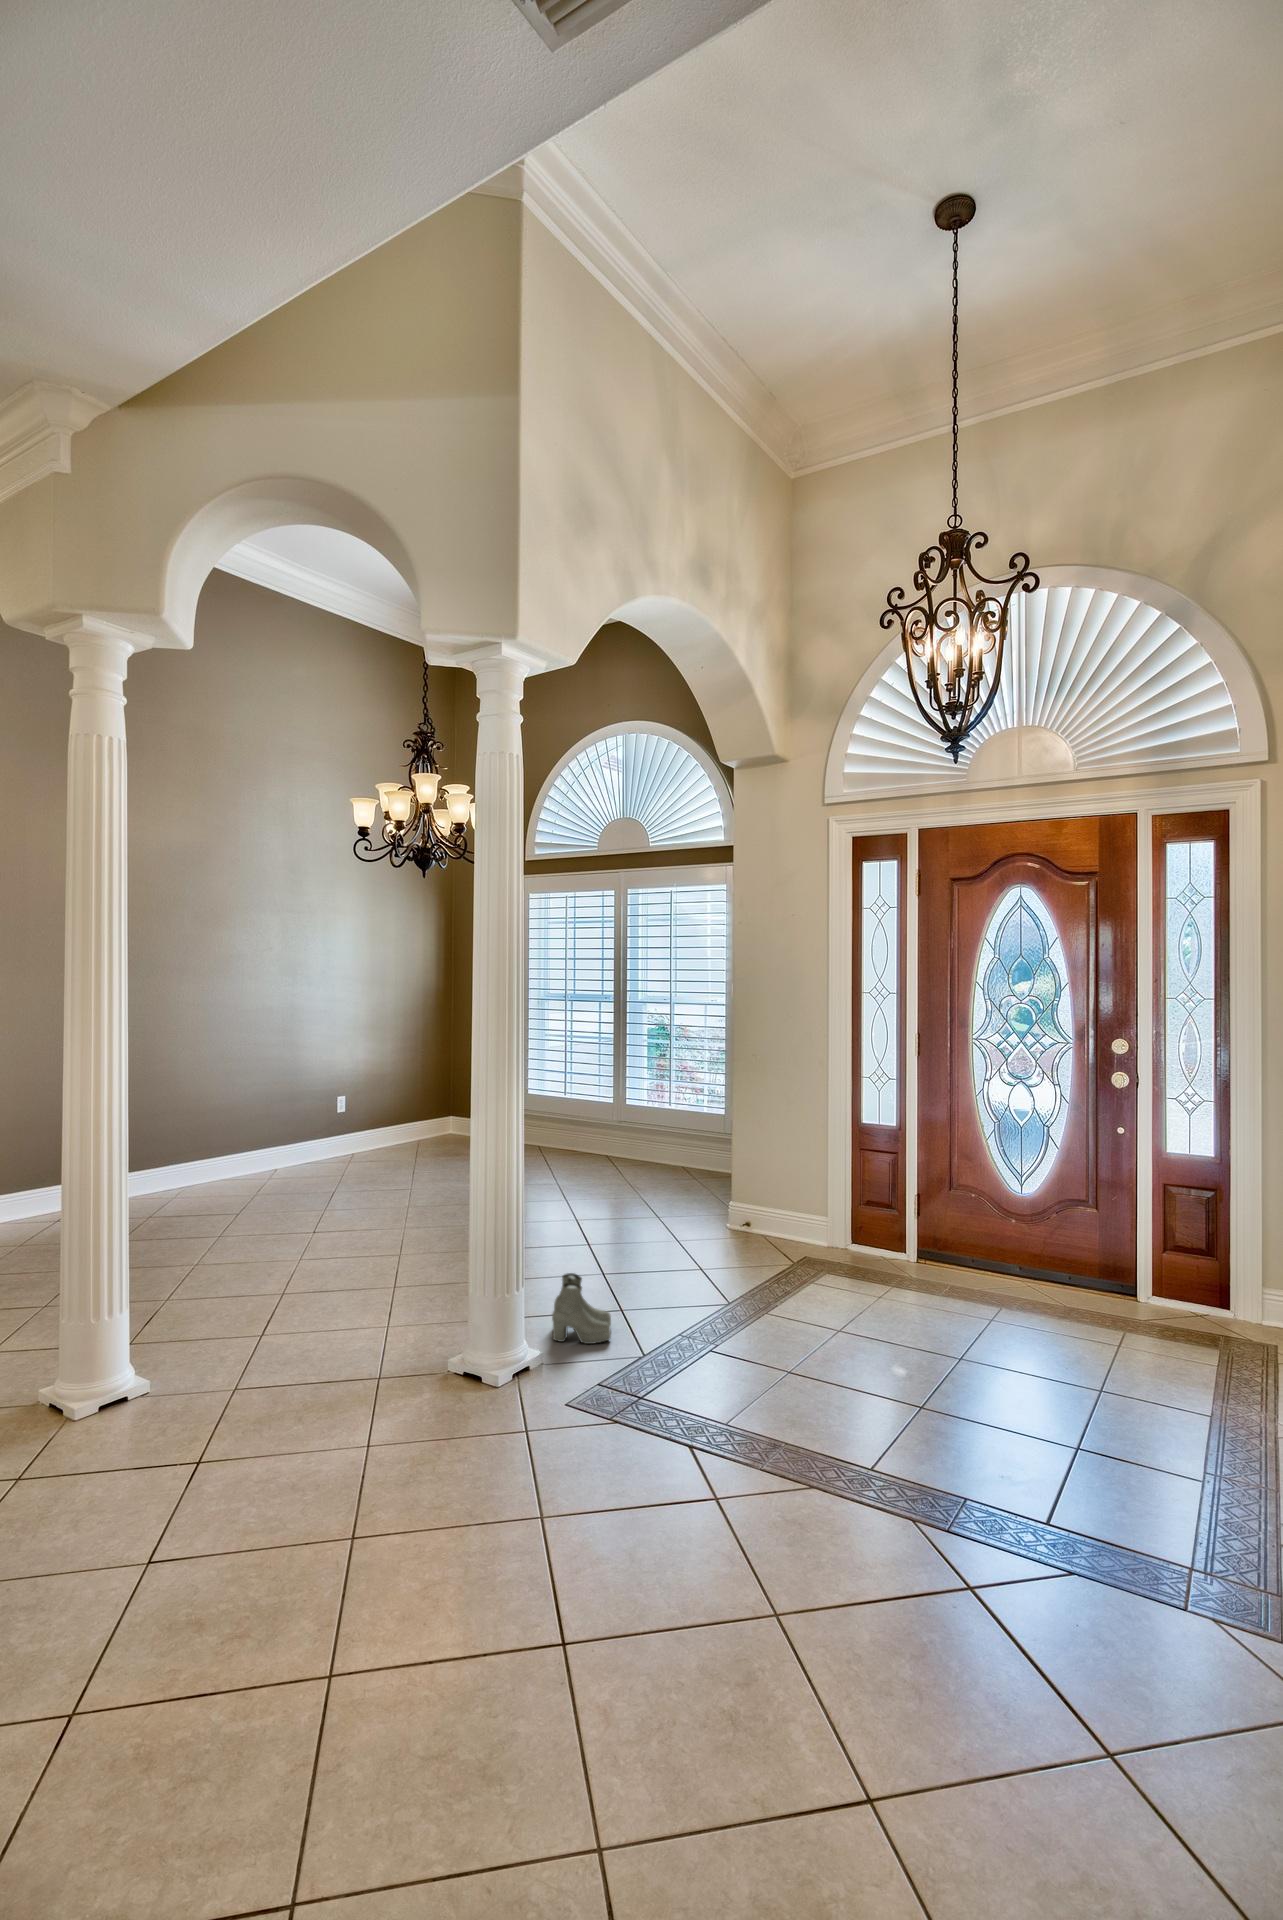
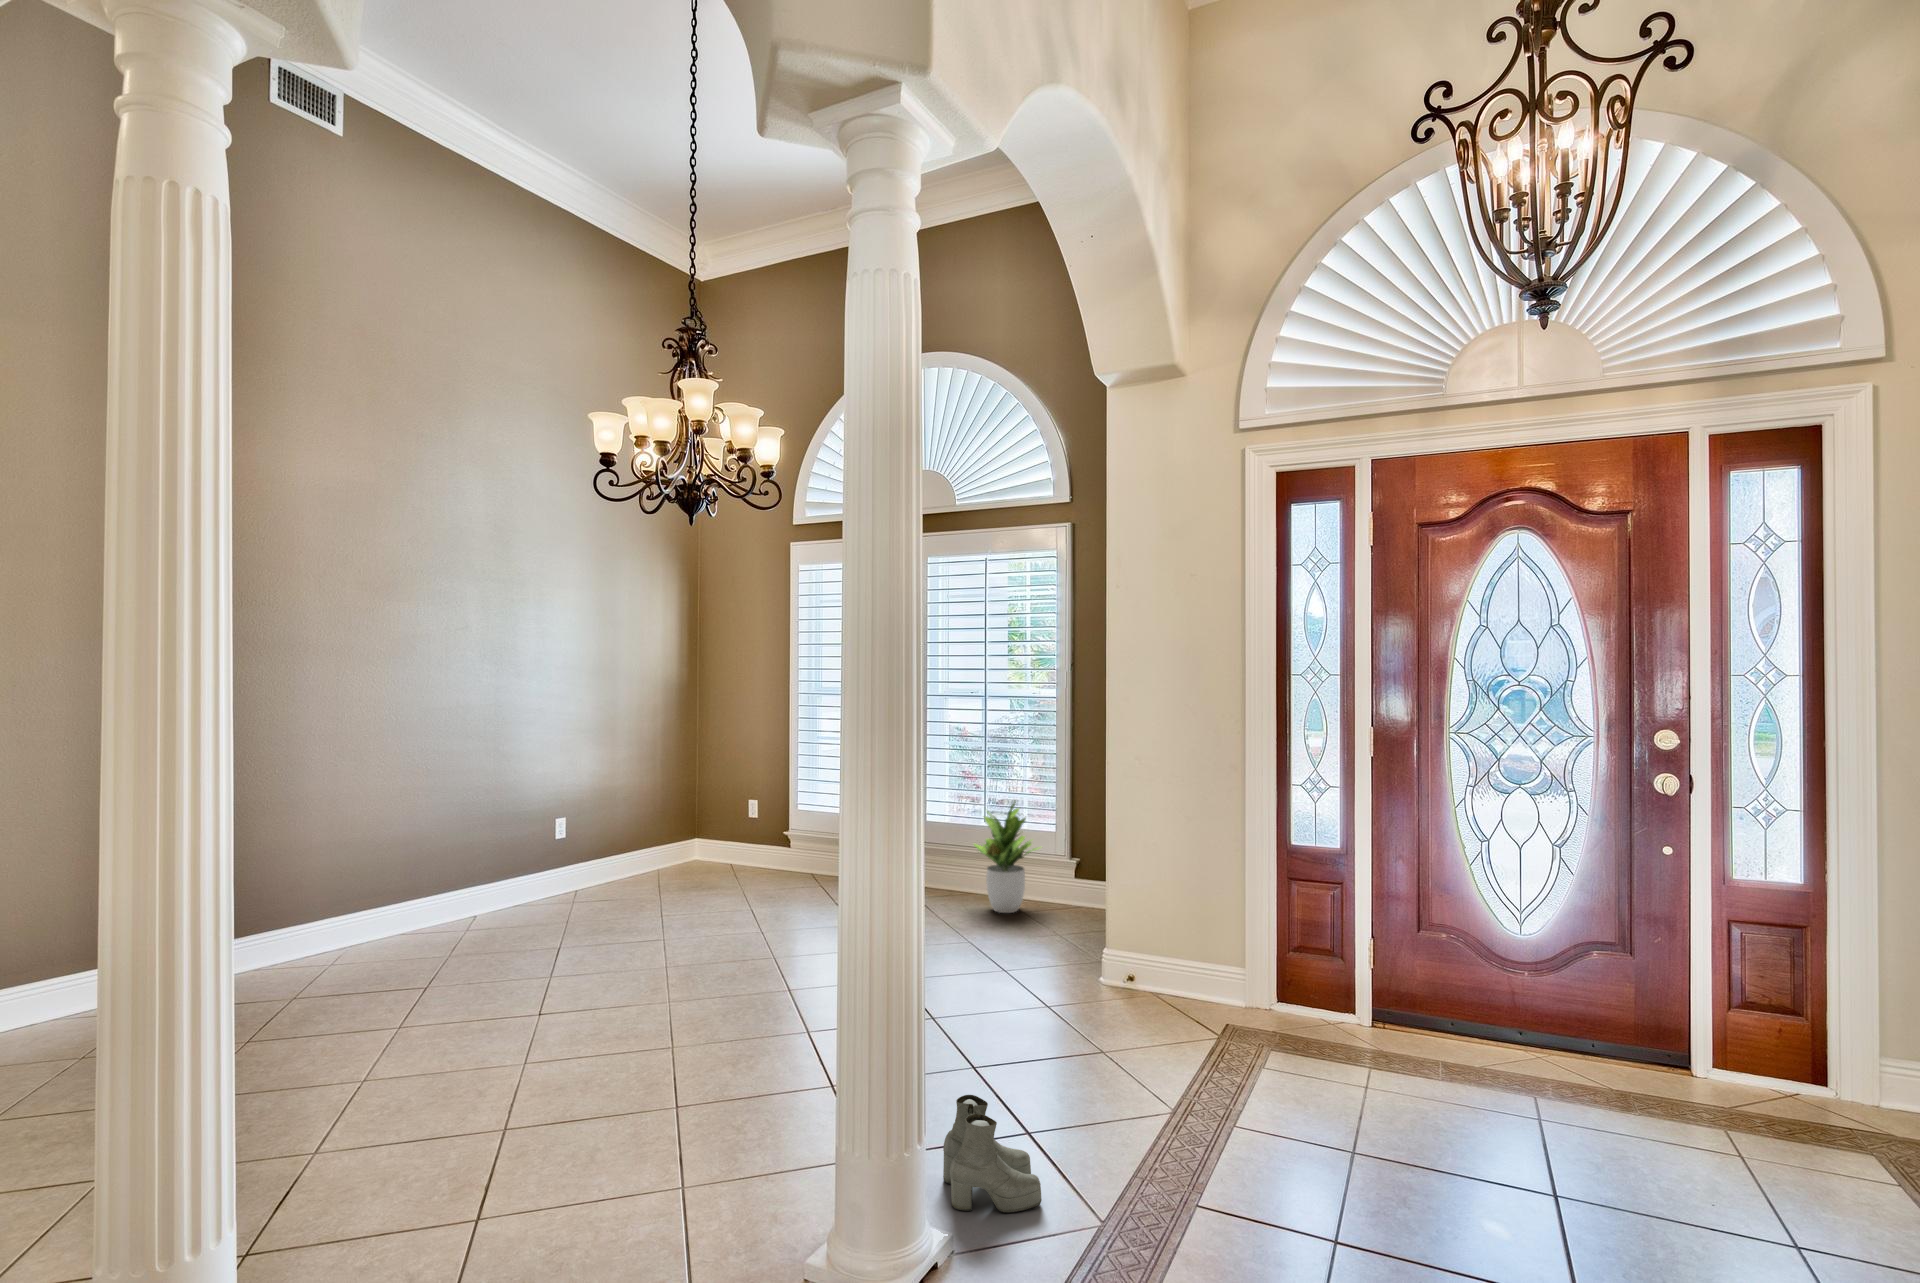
potted plant: none [653,1089,709,1178] -> present [974,802,1039,913]

